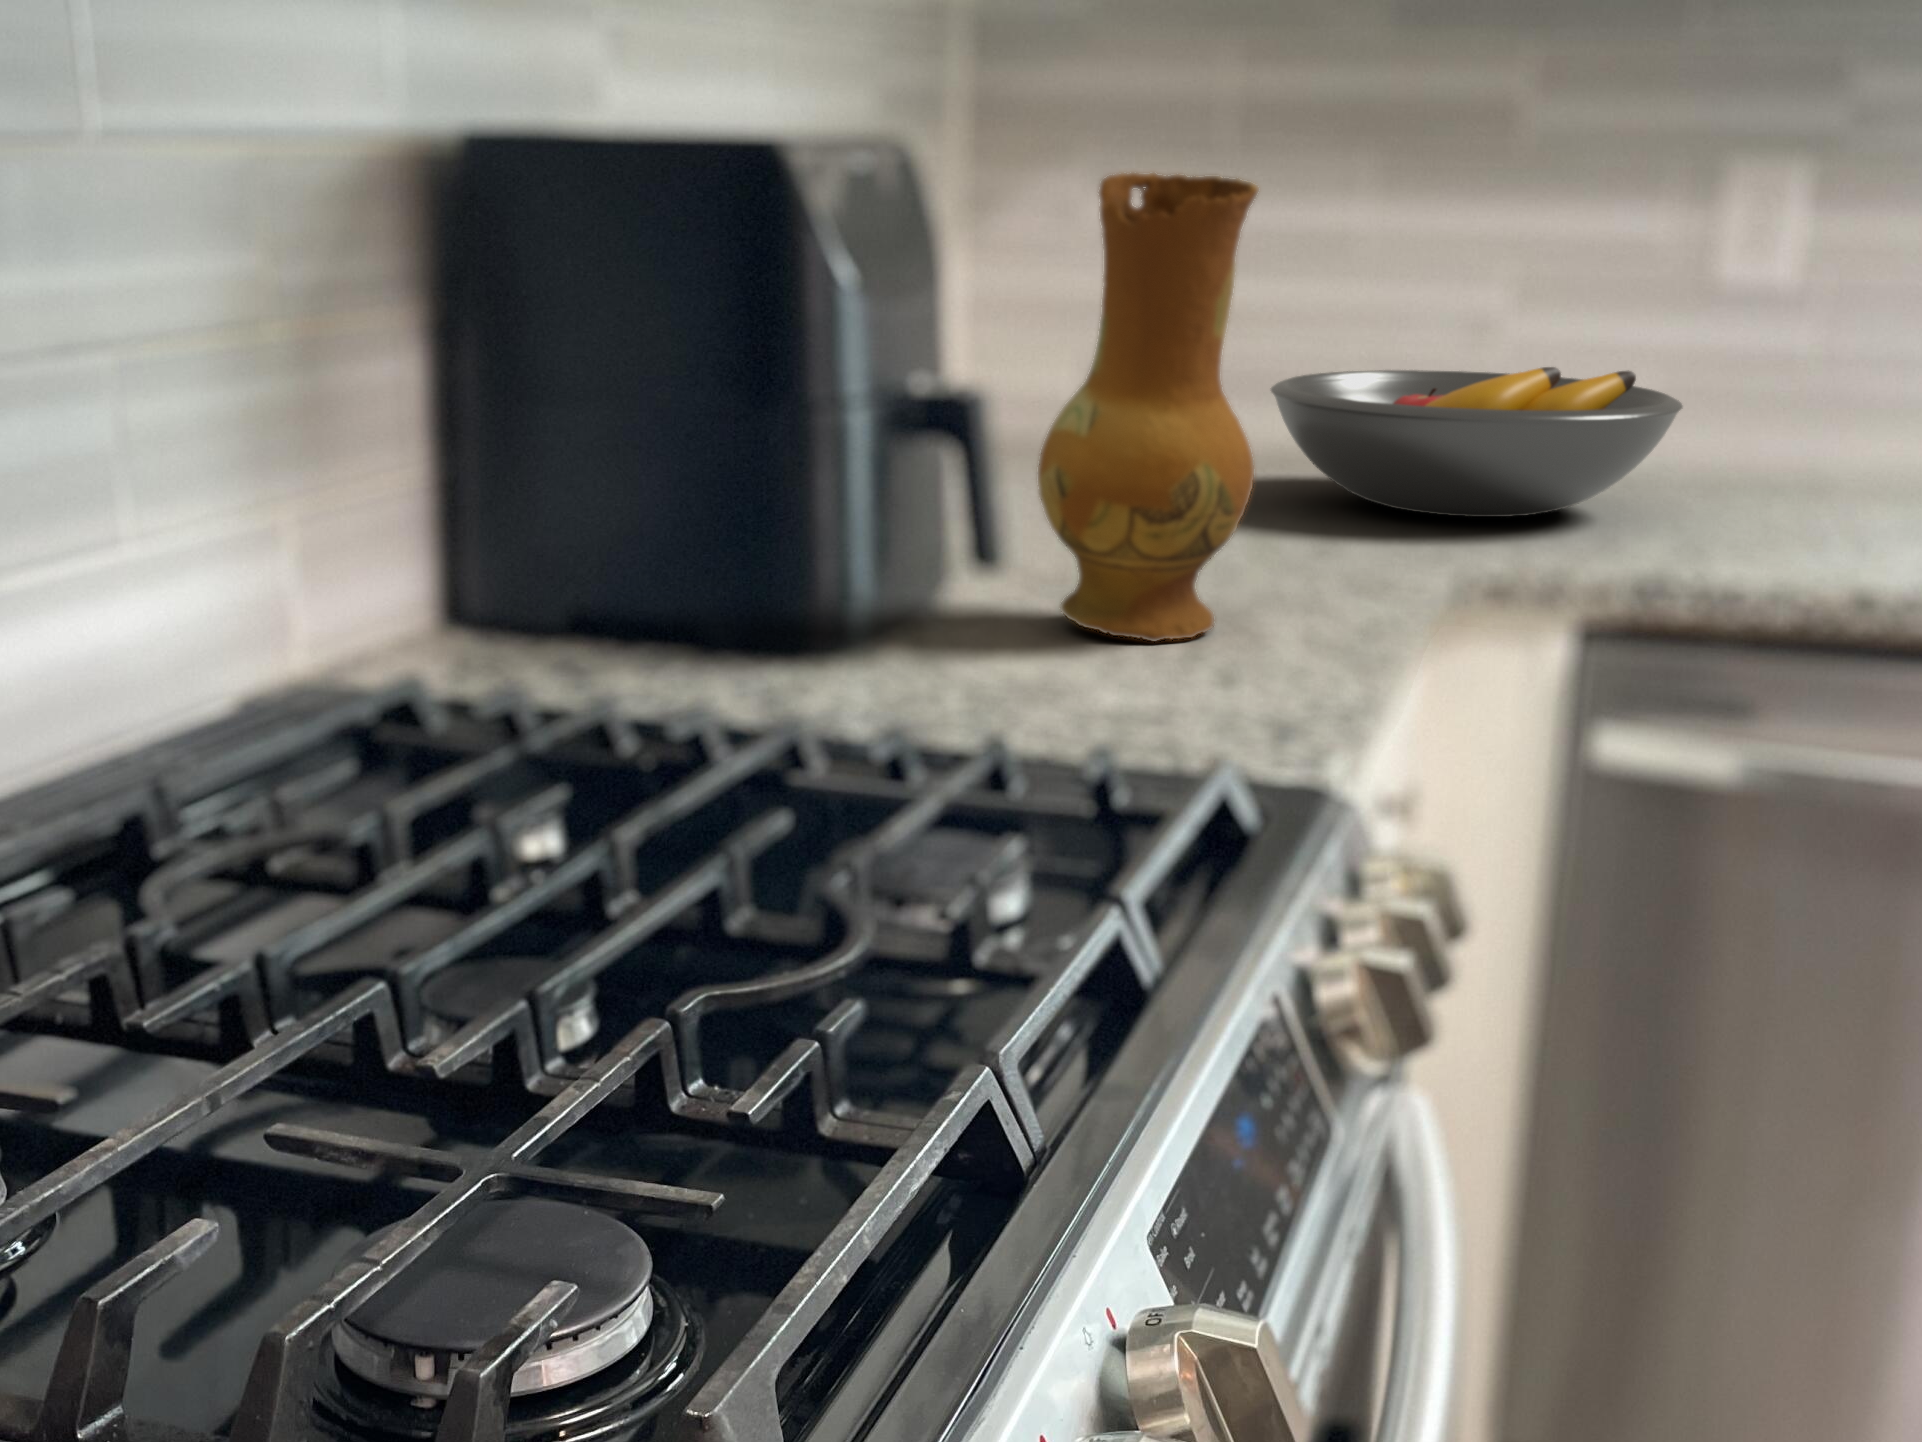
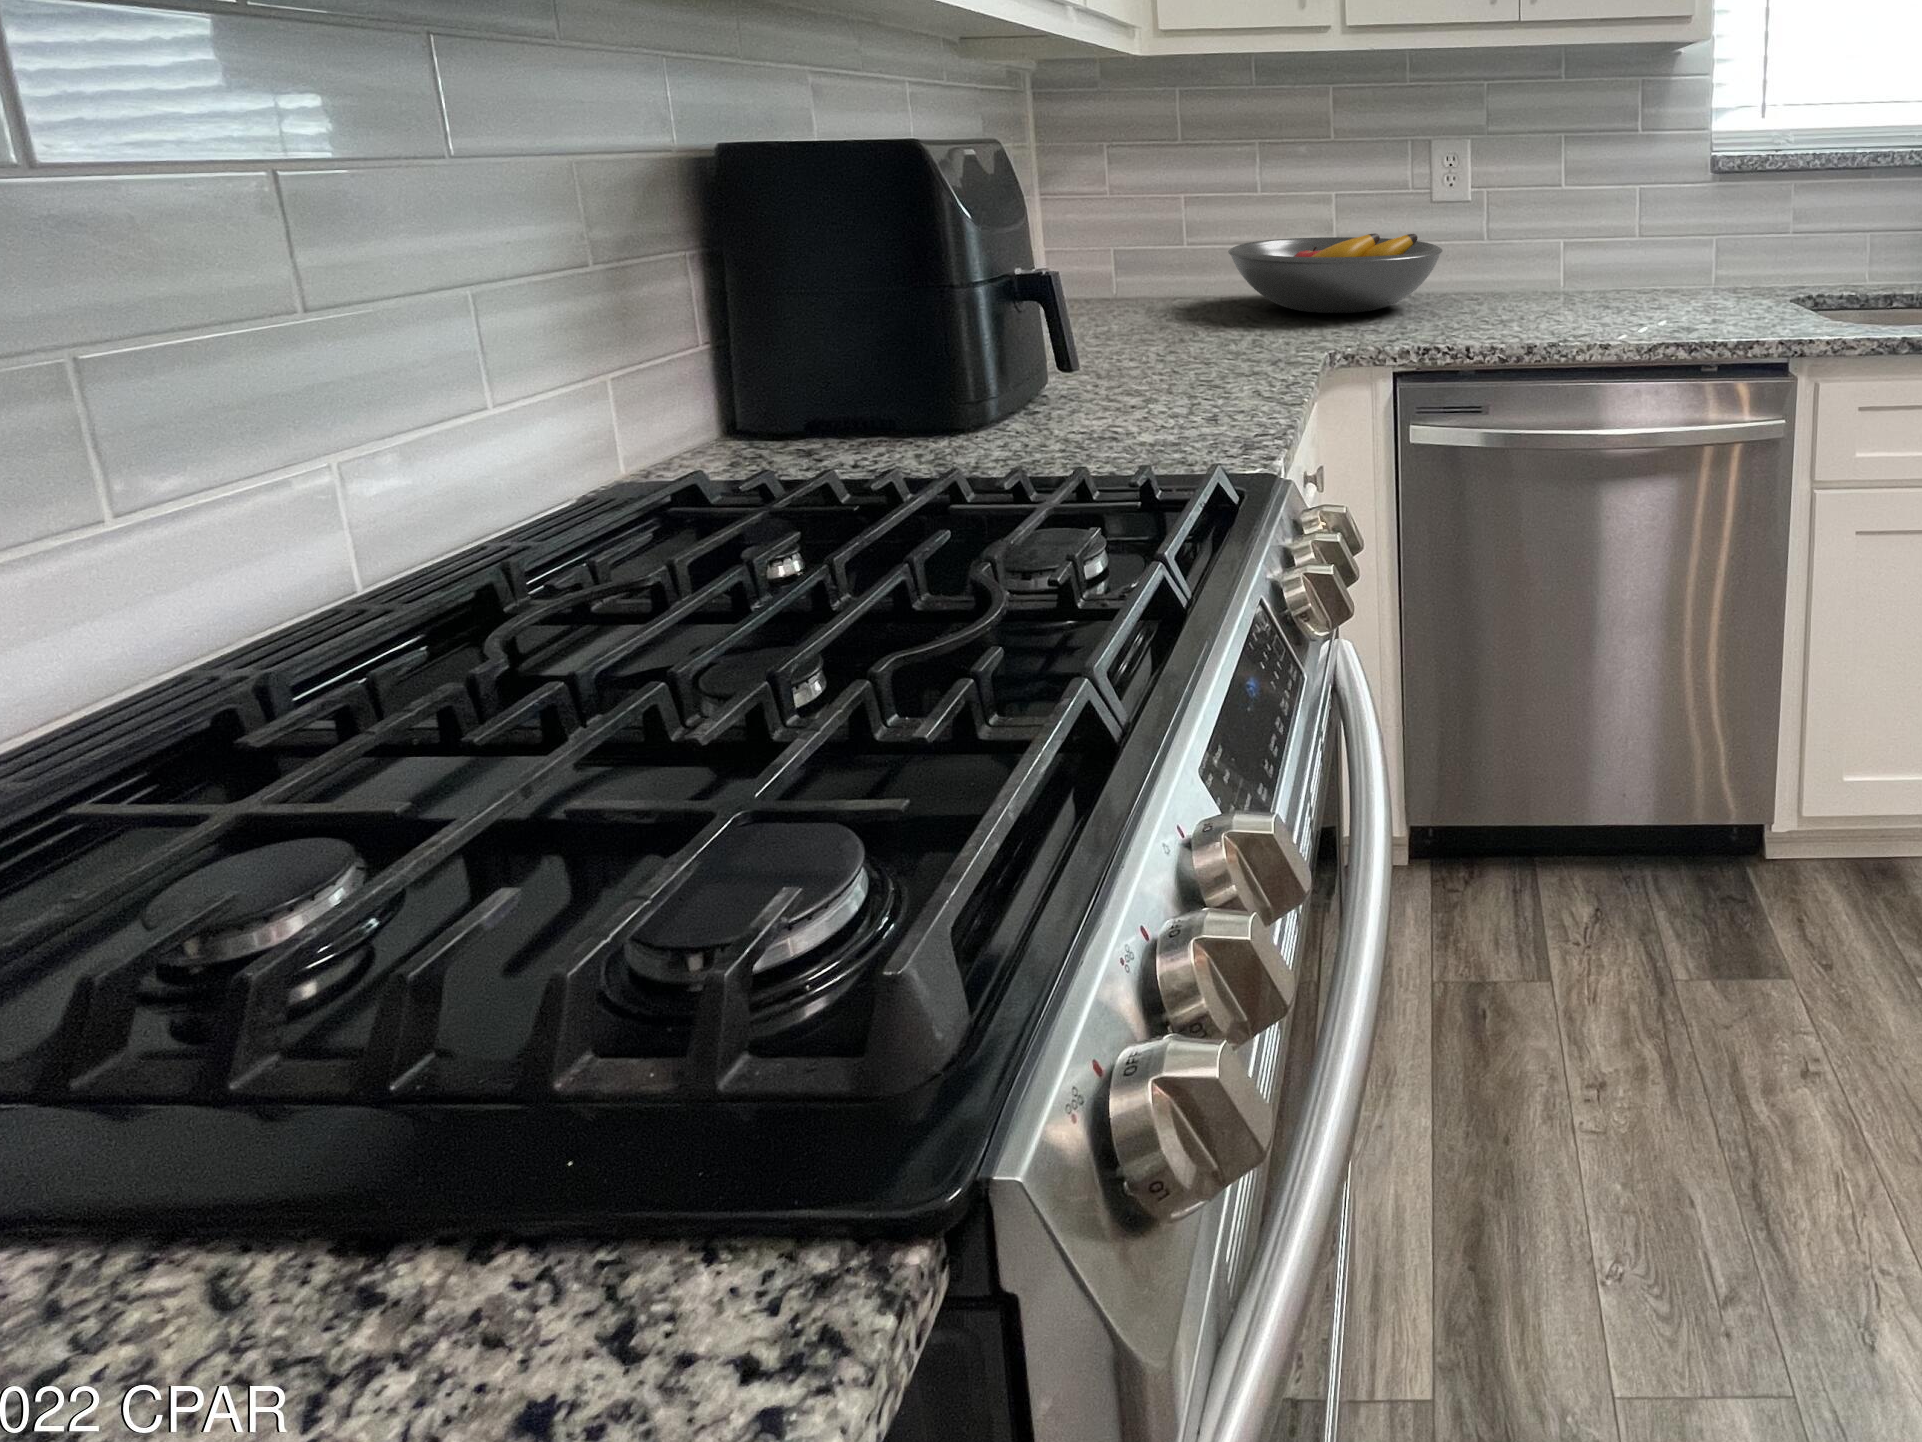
ceramic jug: present [1038,173,1258,641] -> none [1099,141,1223,396]

